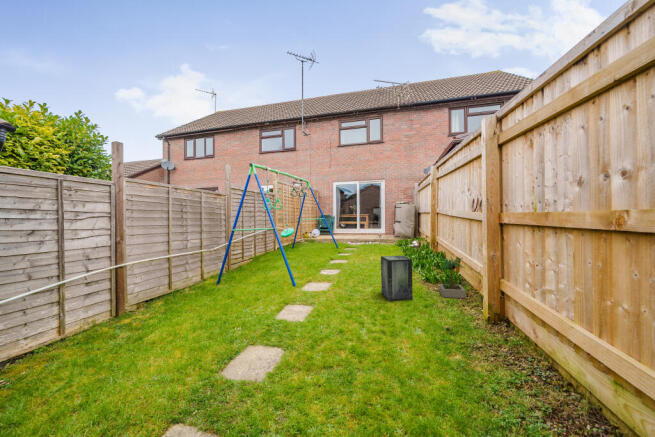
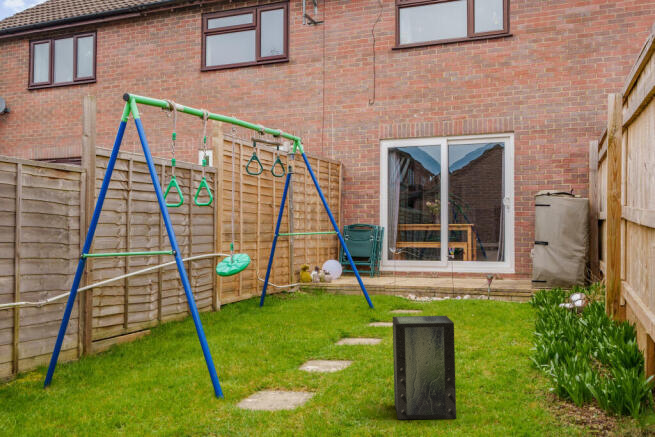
potted plant: present [439,257,466,298] -> none [517,315,596,420]

